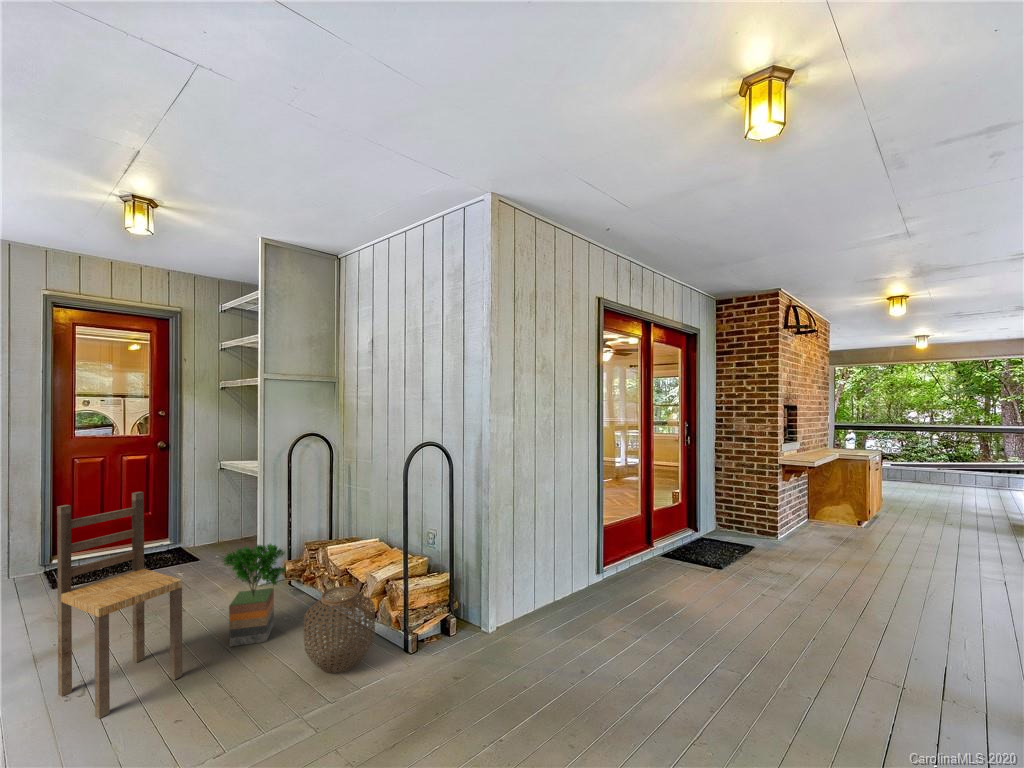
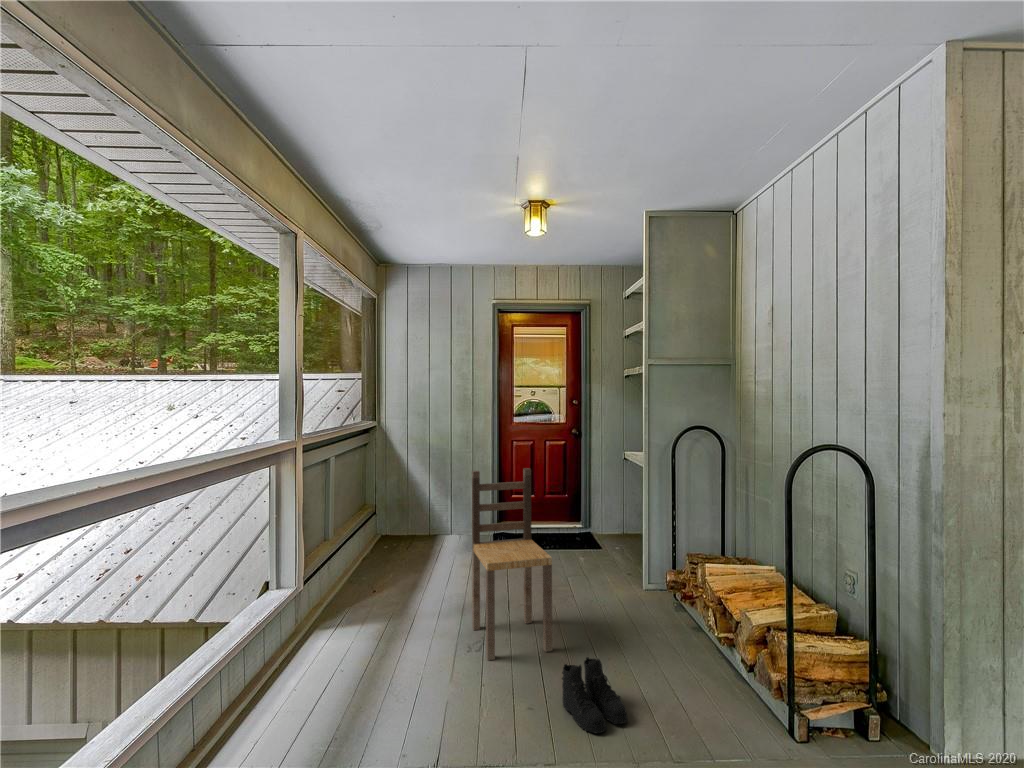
potted tree: present [223,544,286,647] -> none [592,539,655,649]
woven basket: present [304,586,375,673] -> none [656,613,744,721]
boots: none [212,658,285,728] -> present [562,657,628,733]

